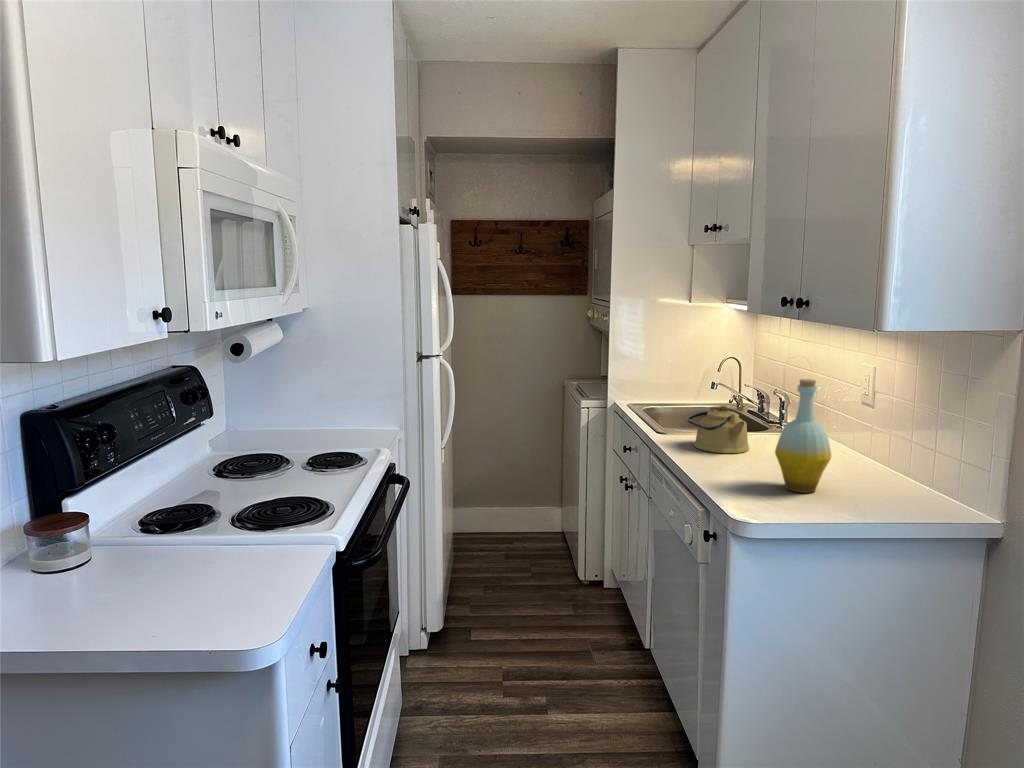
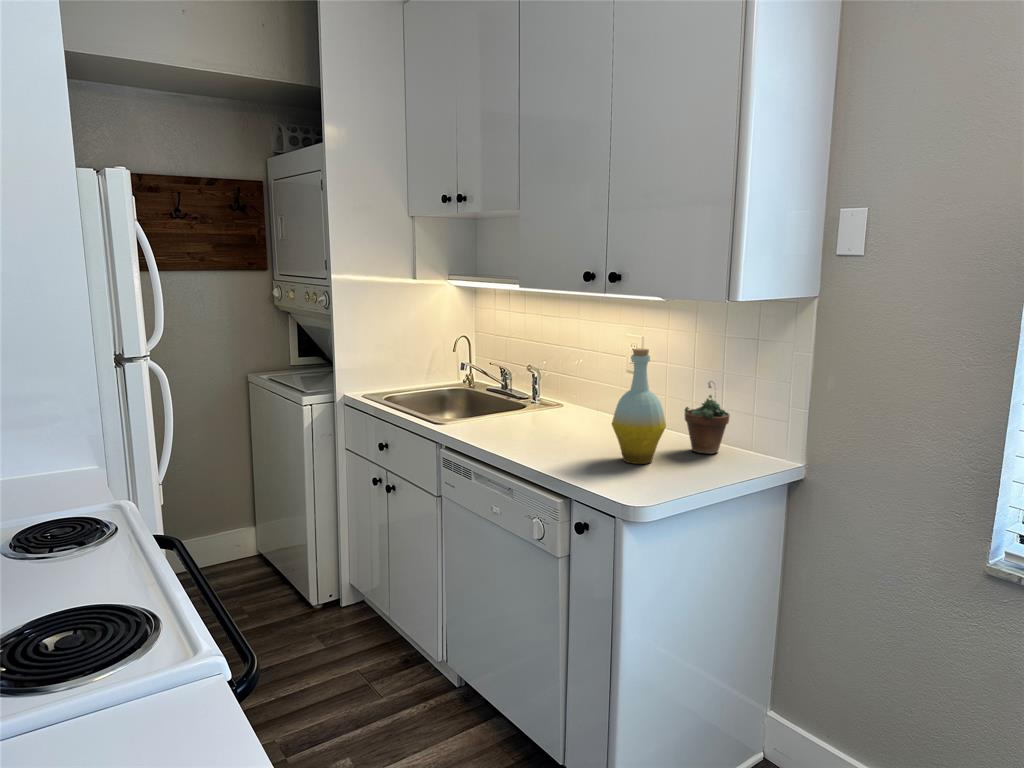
kettle: present [687,406,749,453] -> none [477,386,547,436]
succulent plant: none [867,420,919,497] -> present [685,381,729,454]

